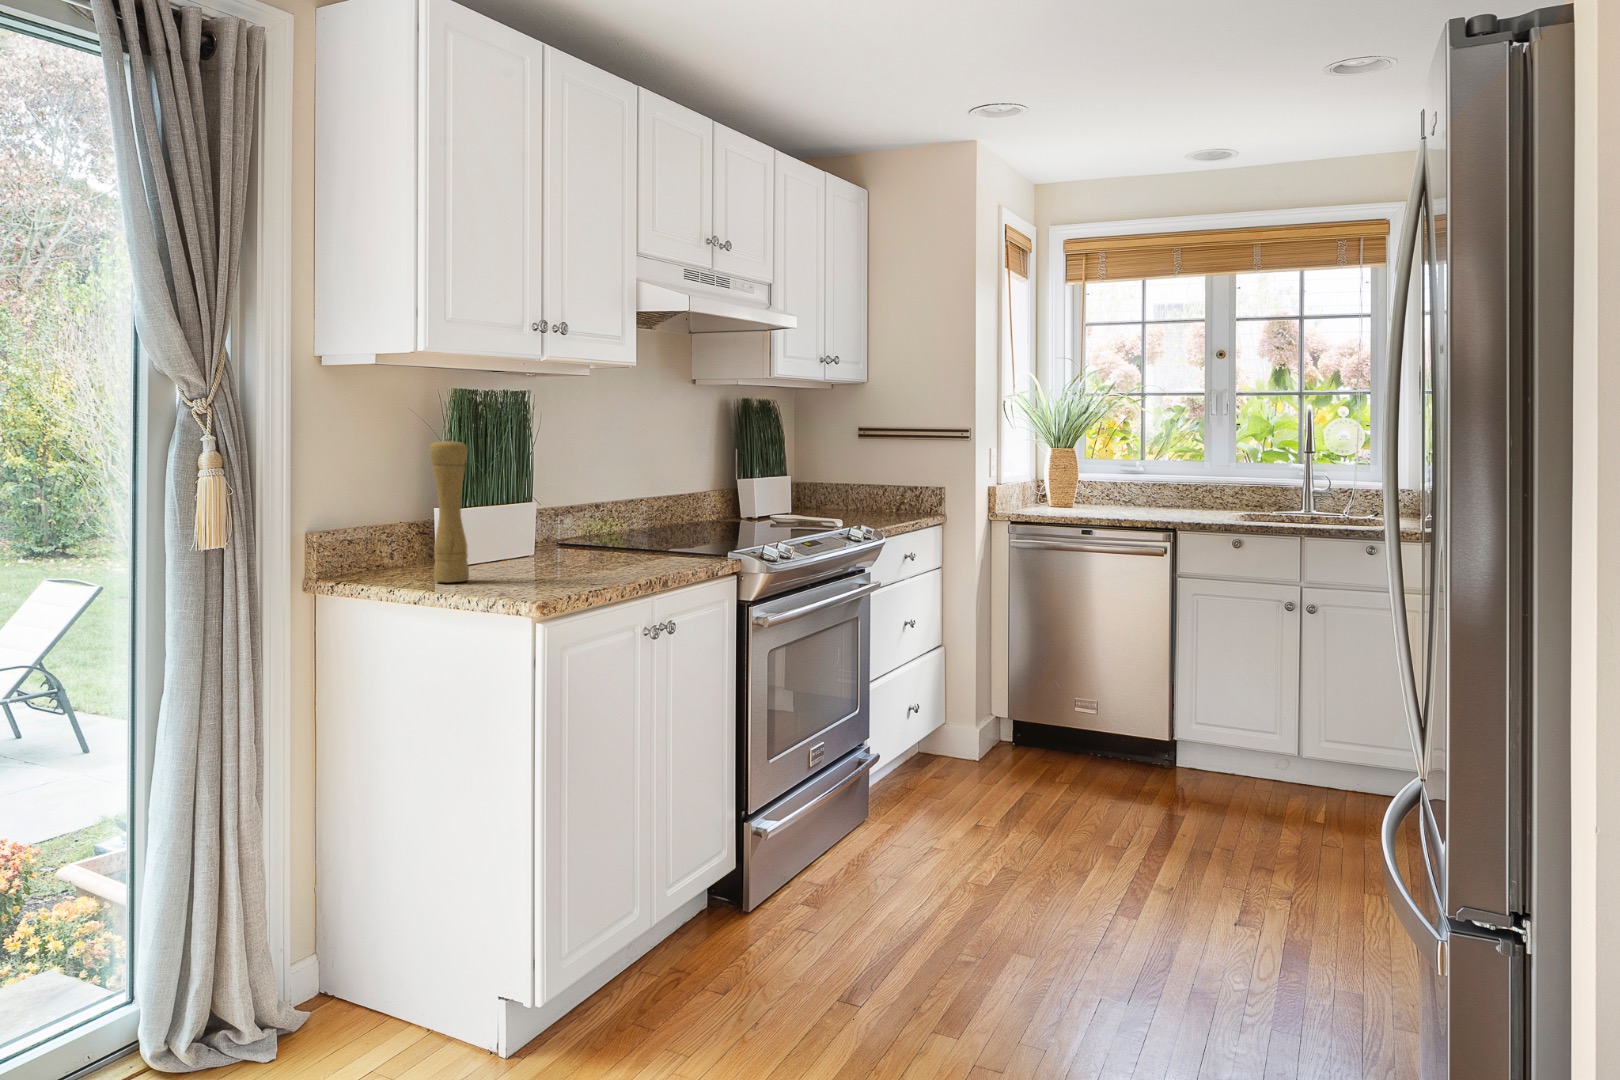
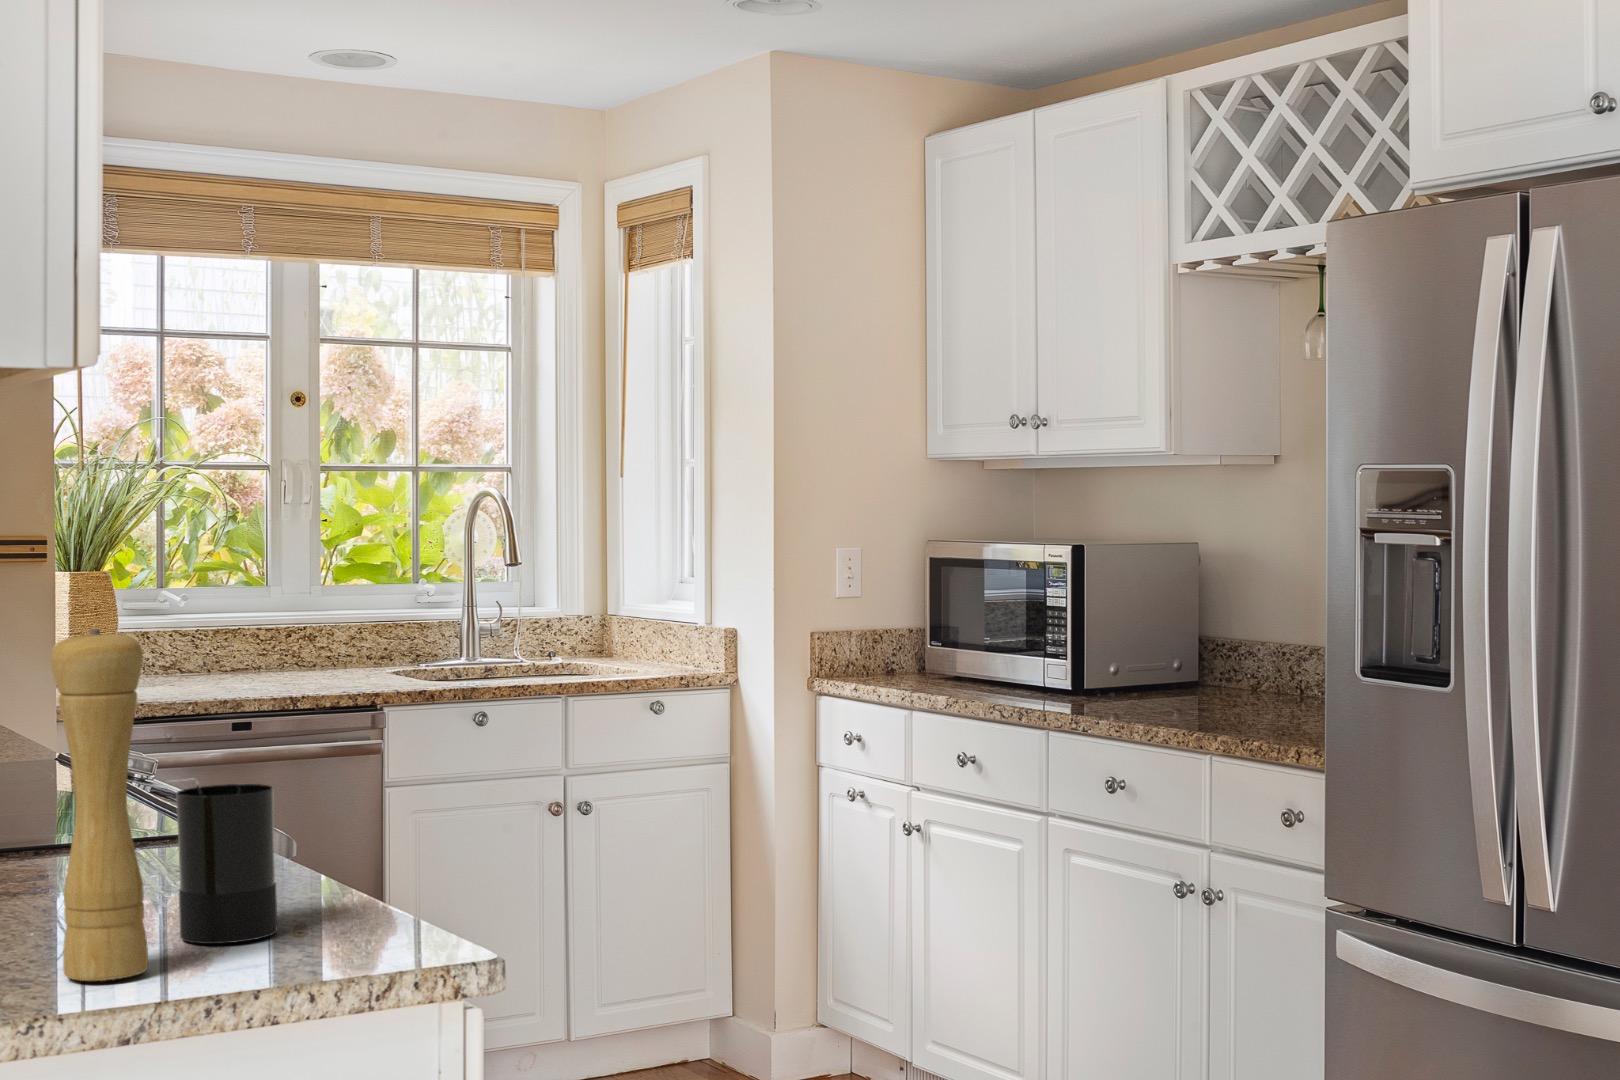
candle: none [512,509,557,581] -> present [172,779,277,944]

